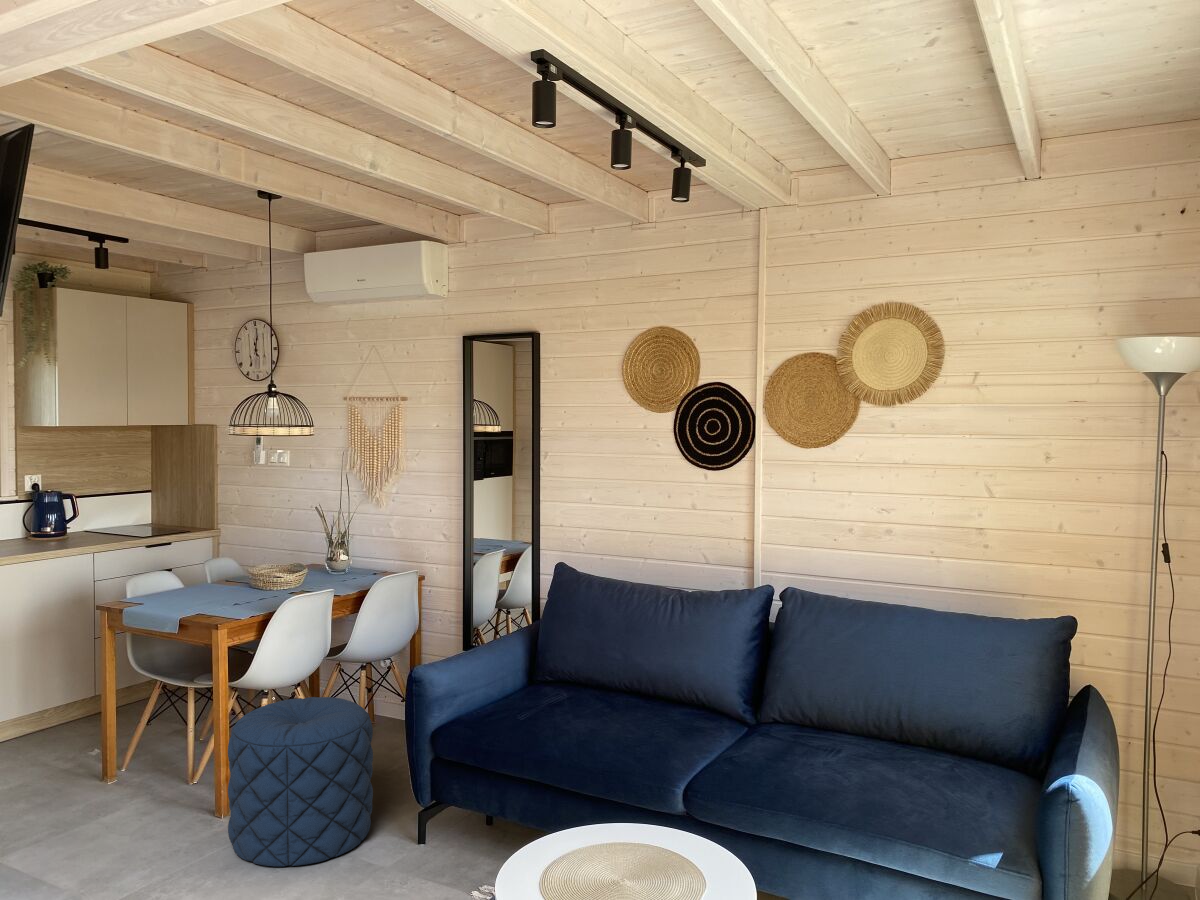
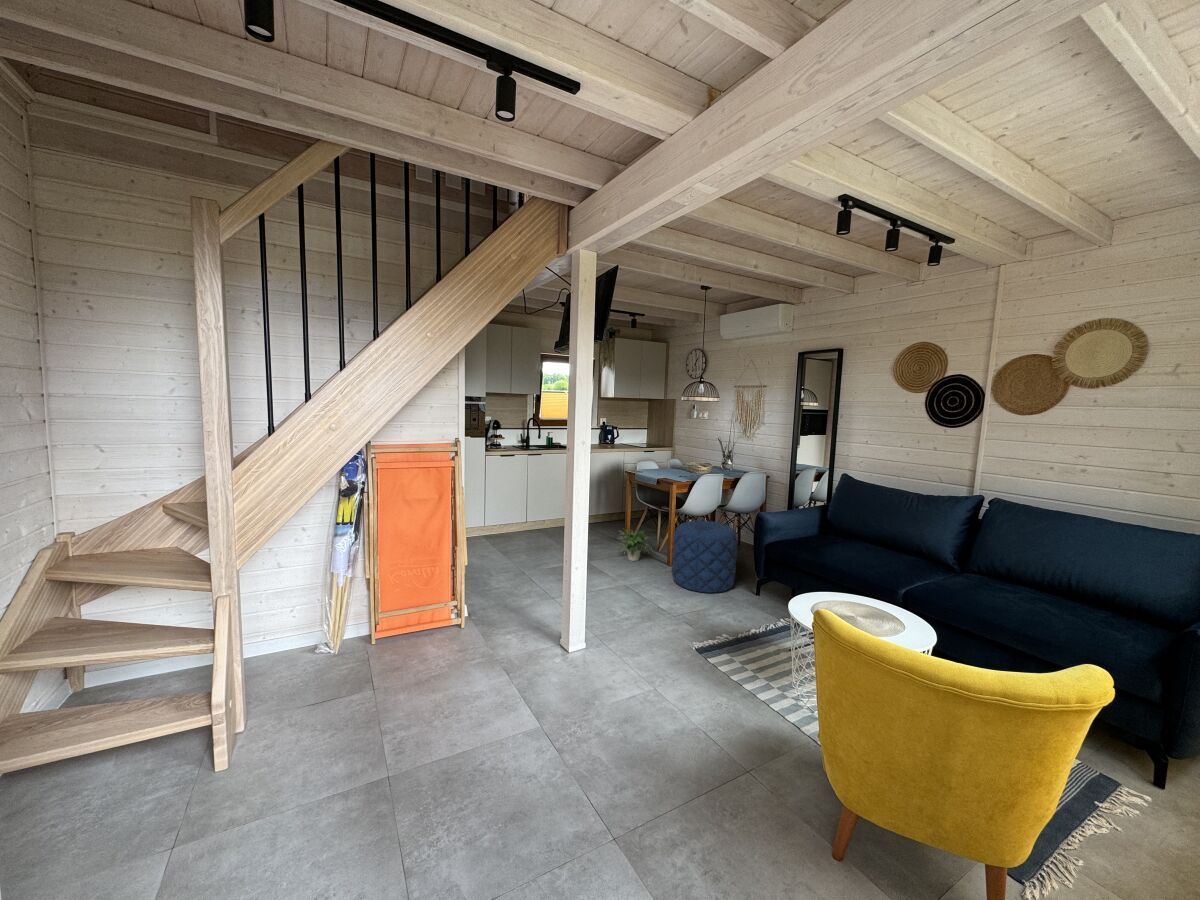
potted plant: none [51,745,177,825] -> present [618,531,649,561]

